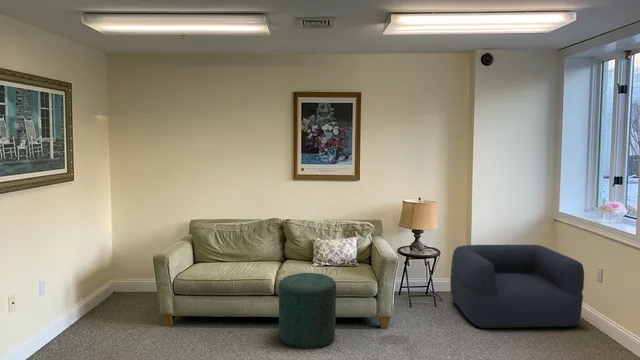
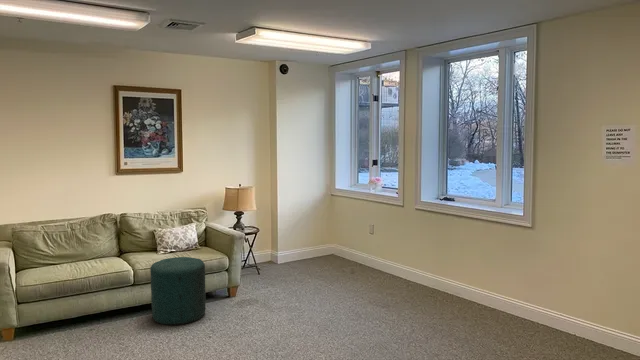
armchair: present [450,245,584,328] -> none [268,214,364,280]

